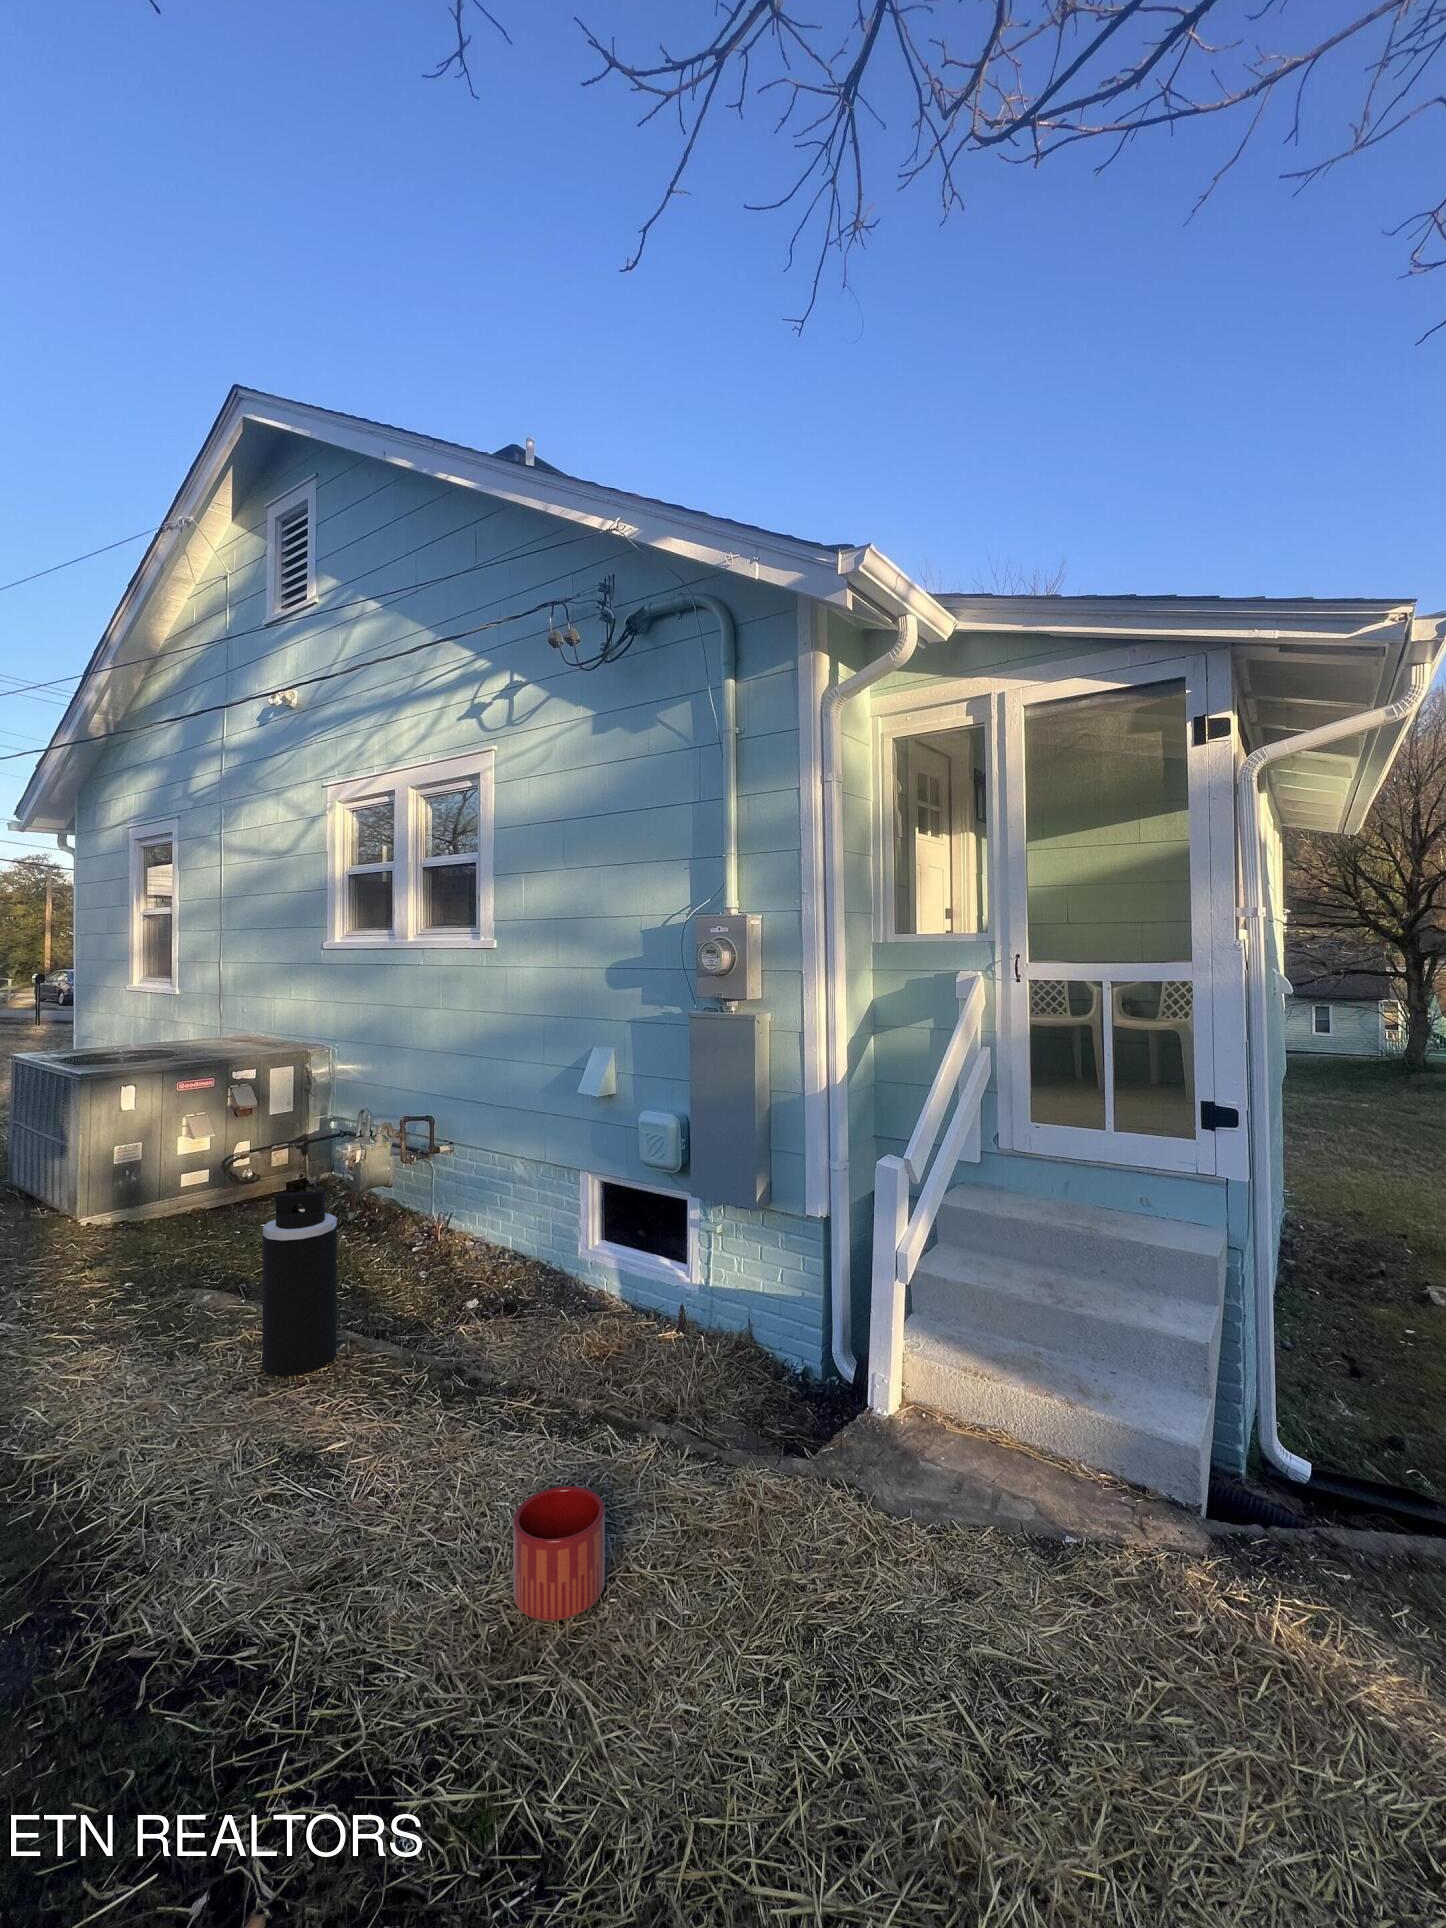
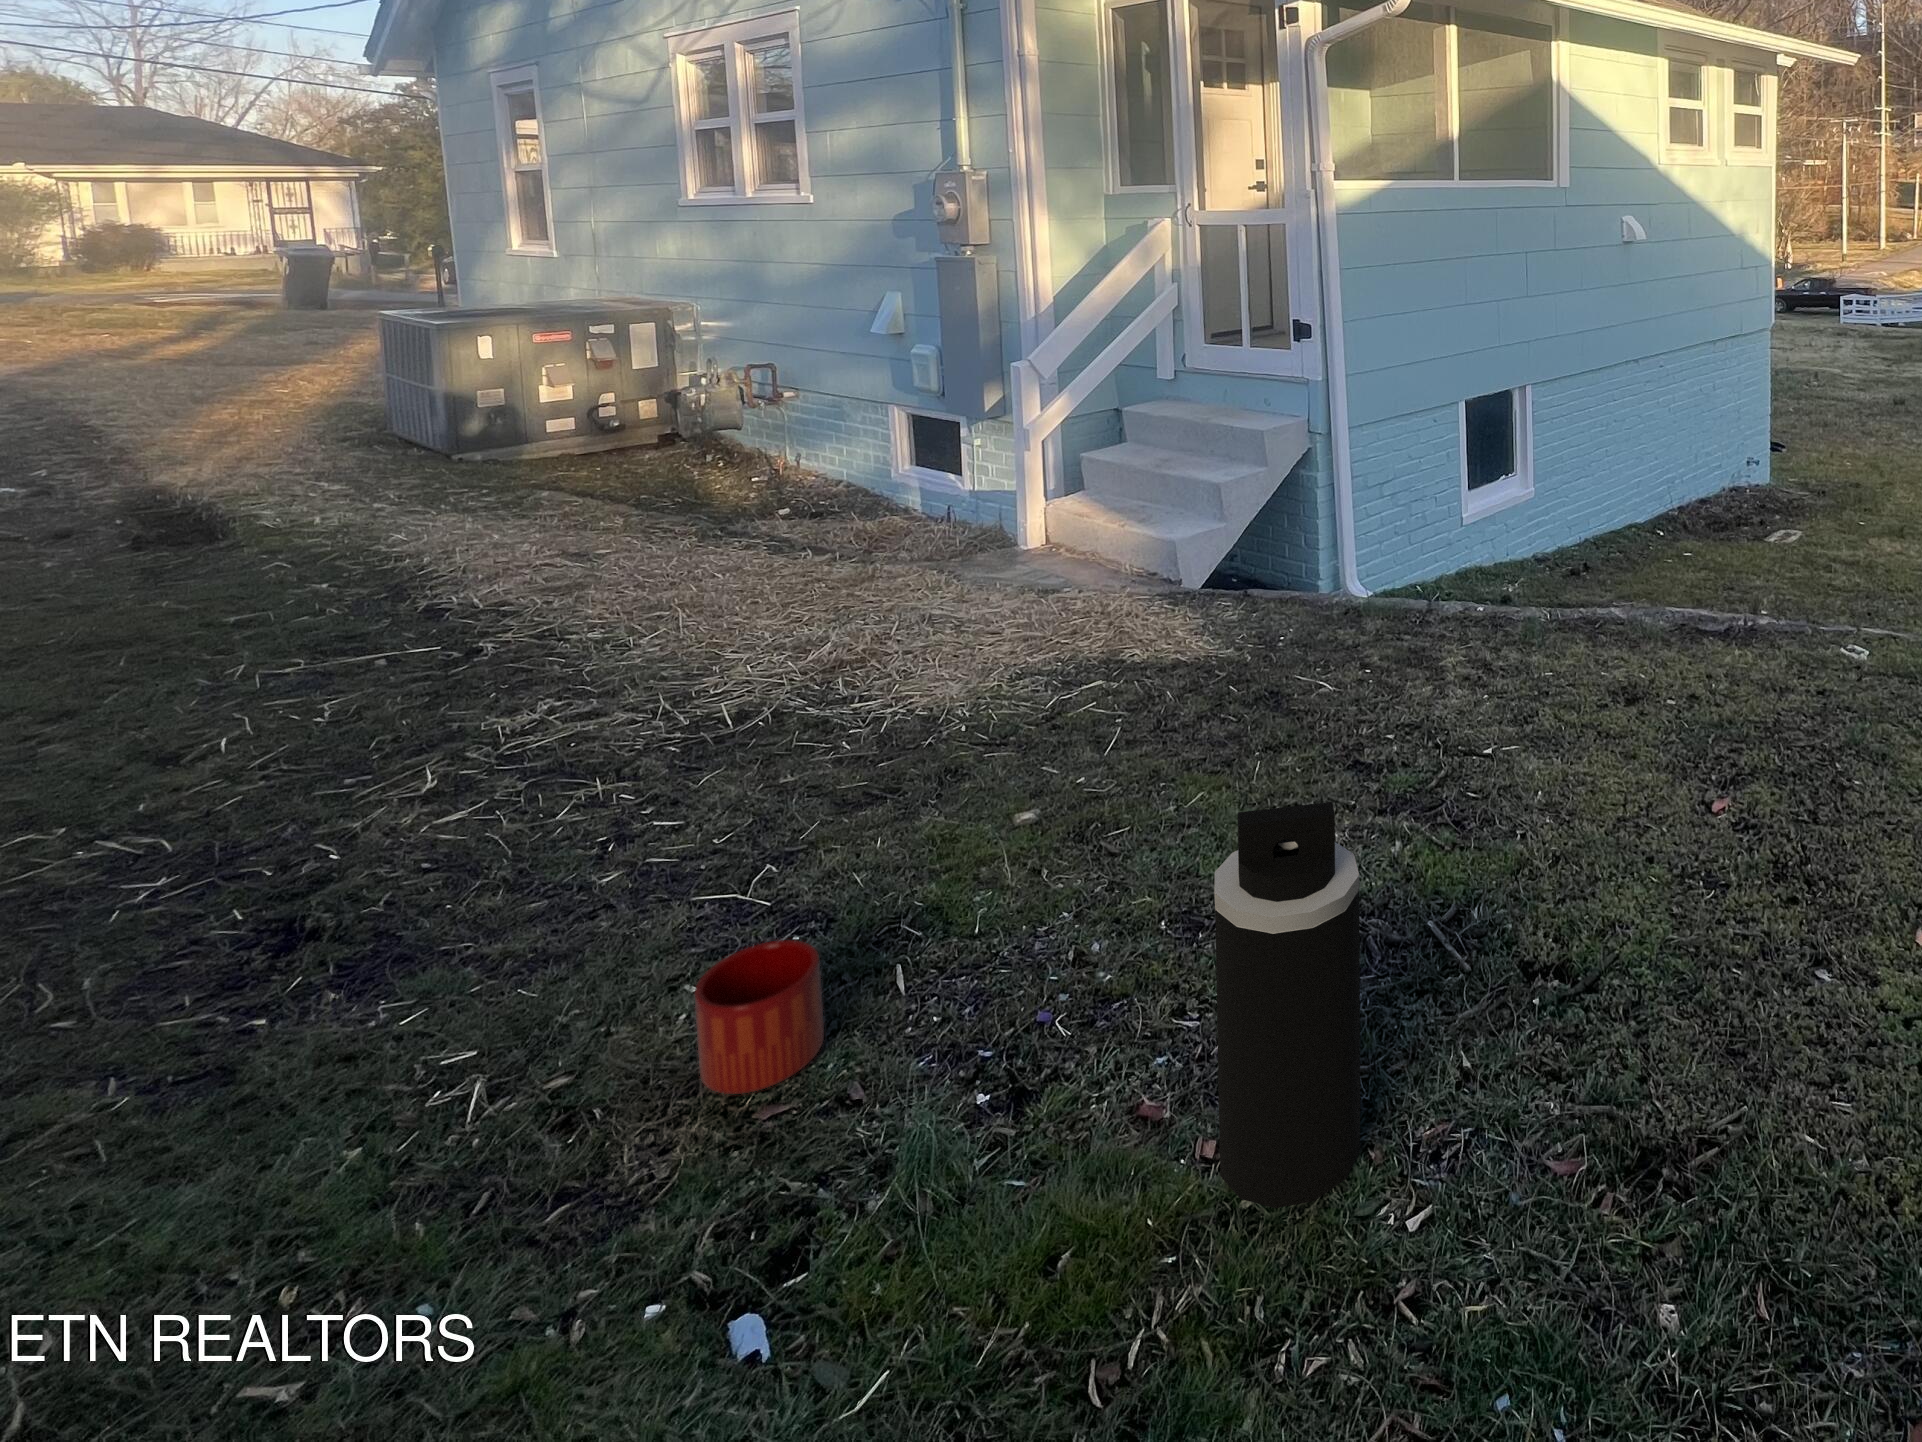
trash can: present [262,1191,337,1377] -> present [1214,802,1360,1208]

